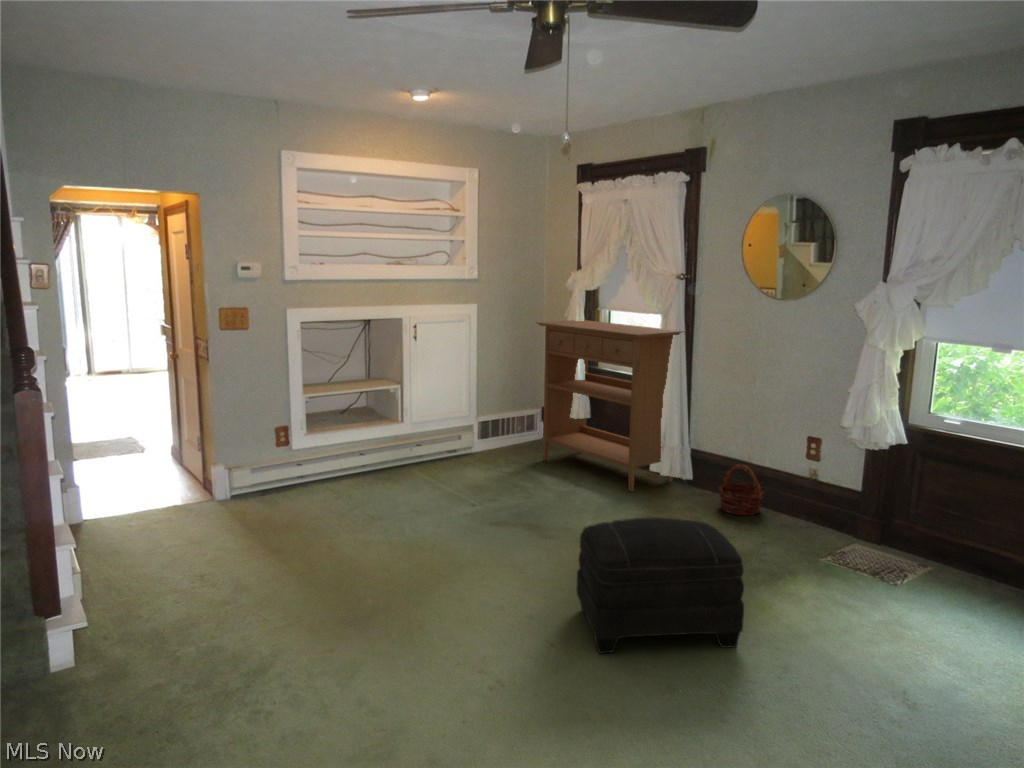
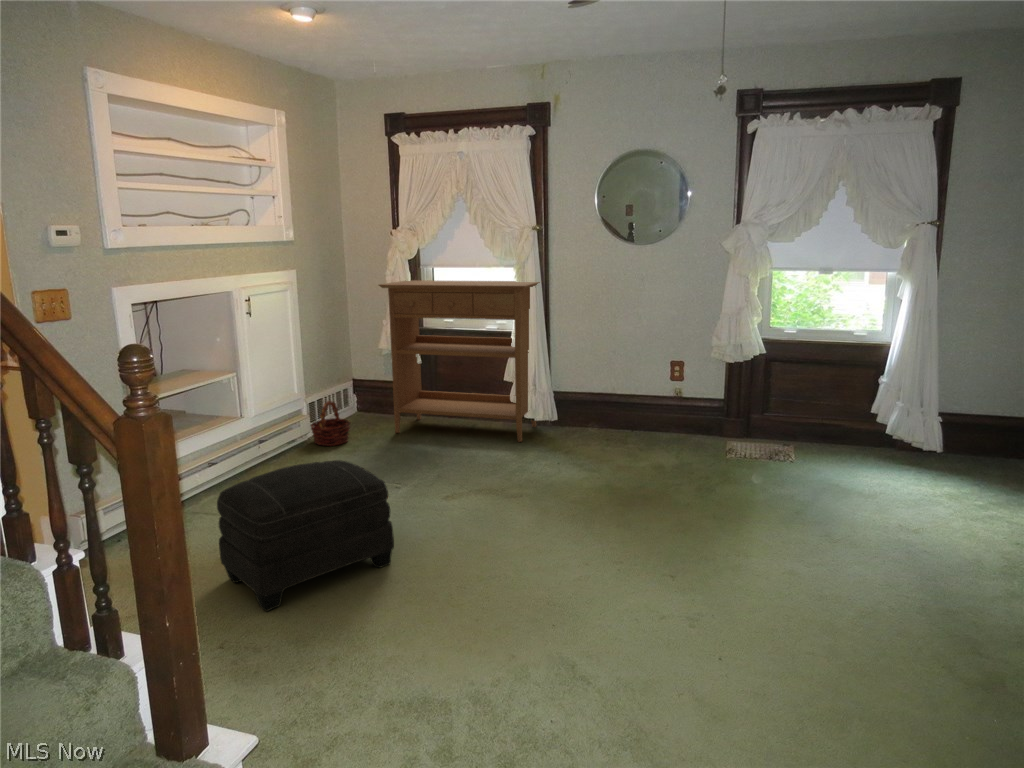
basket: present [719,465,764,515] -> present [310,401,350,446]
ottoman: present [576,517,744,653] -> present [217,460,394,611]

